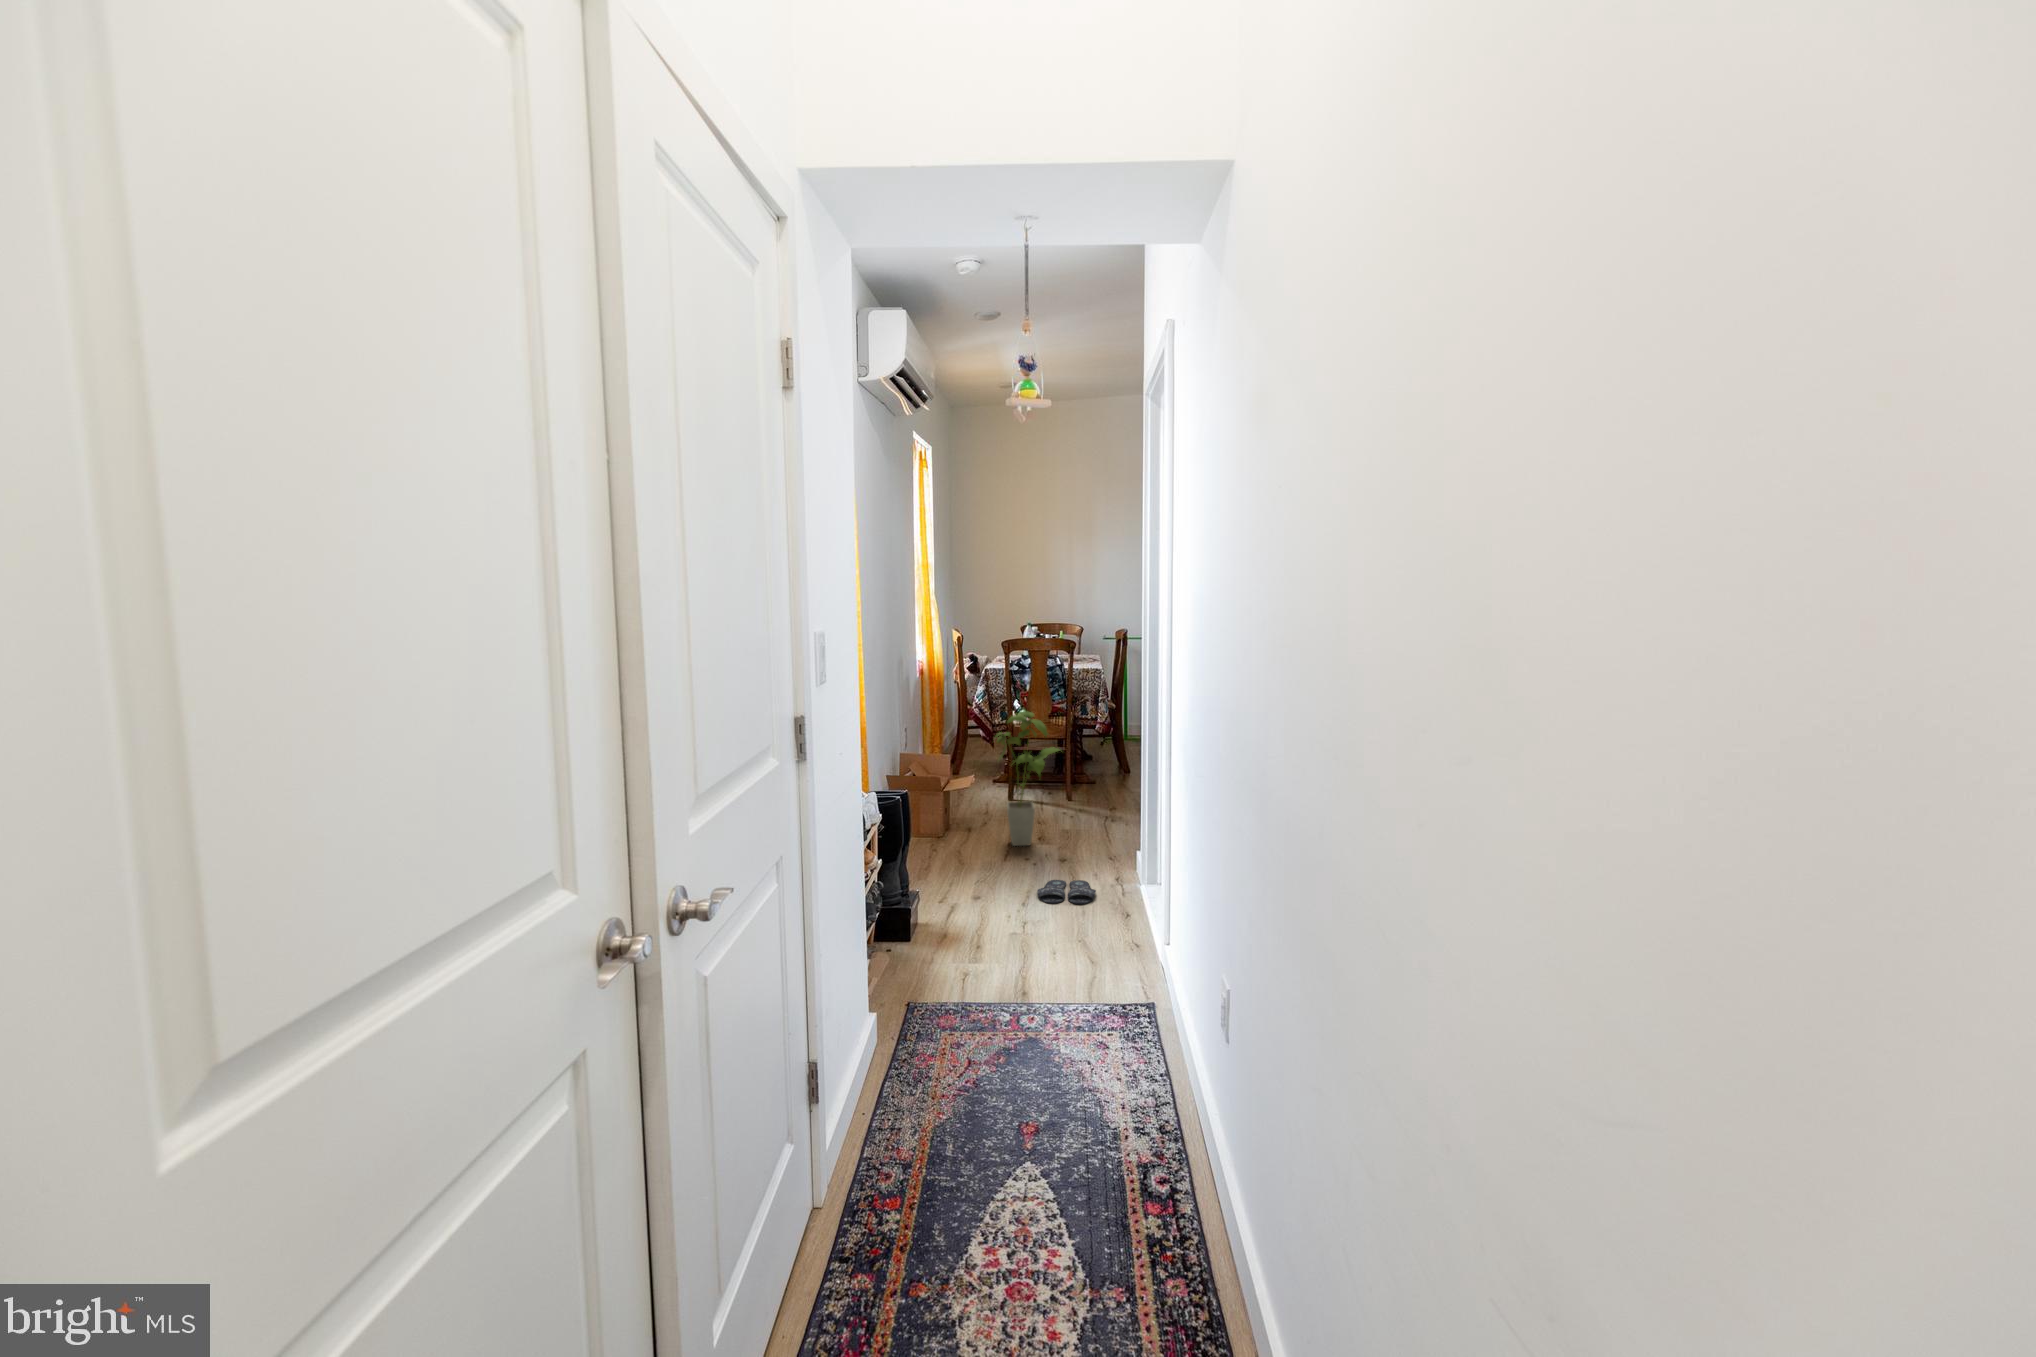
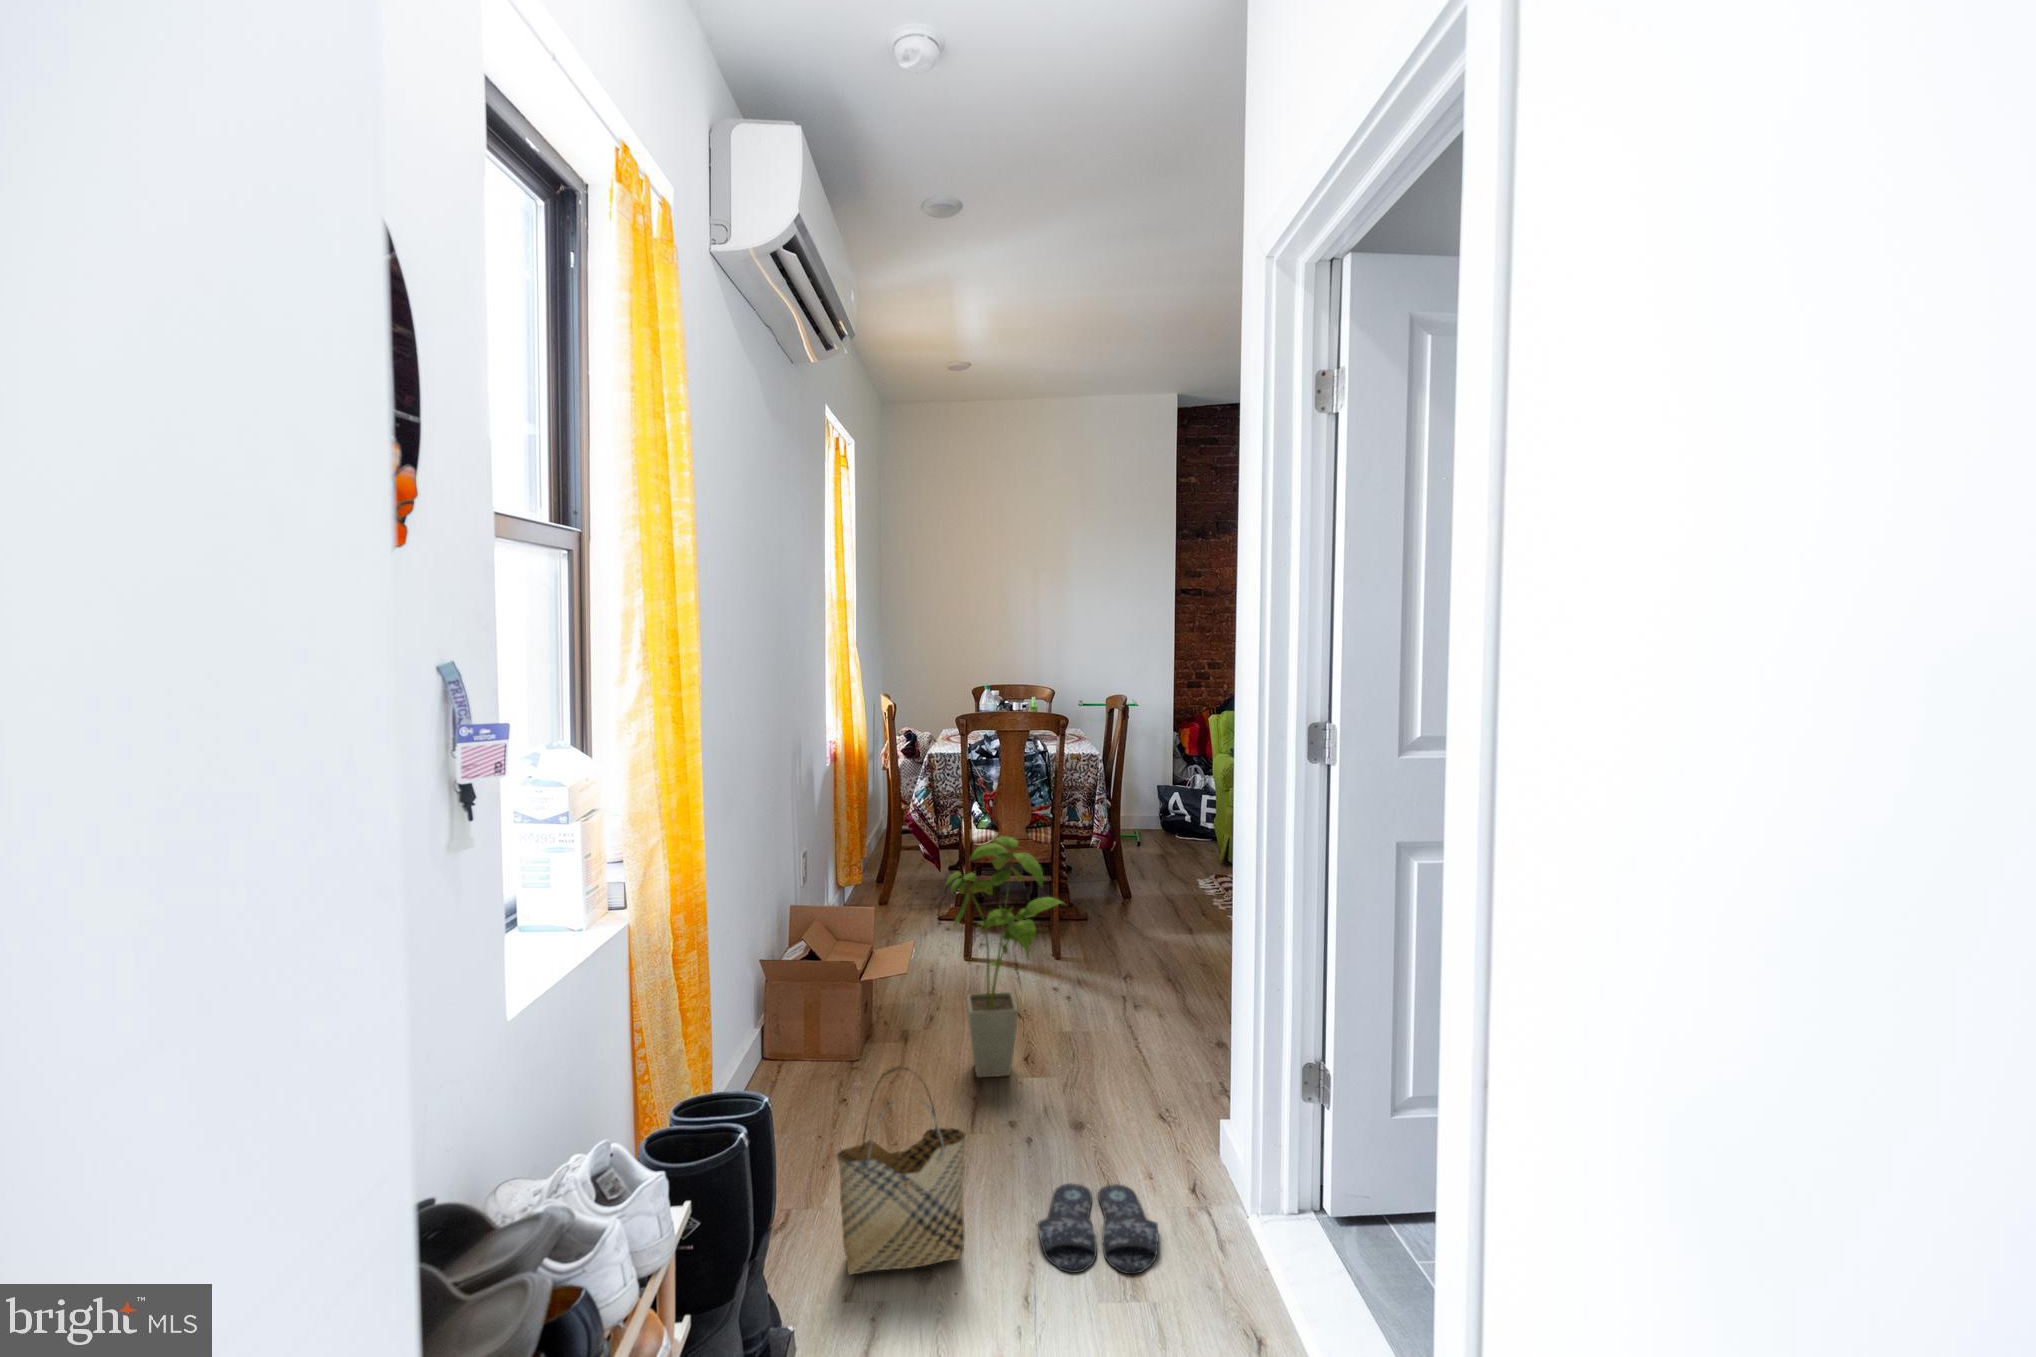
woven basket: none [941,813,1002,901] -> present [836,1067,966,1275]

